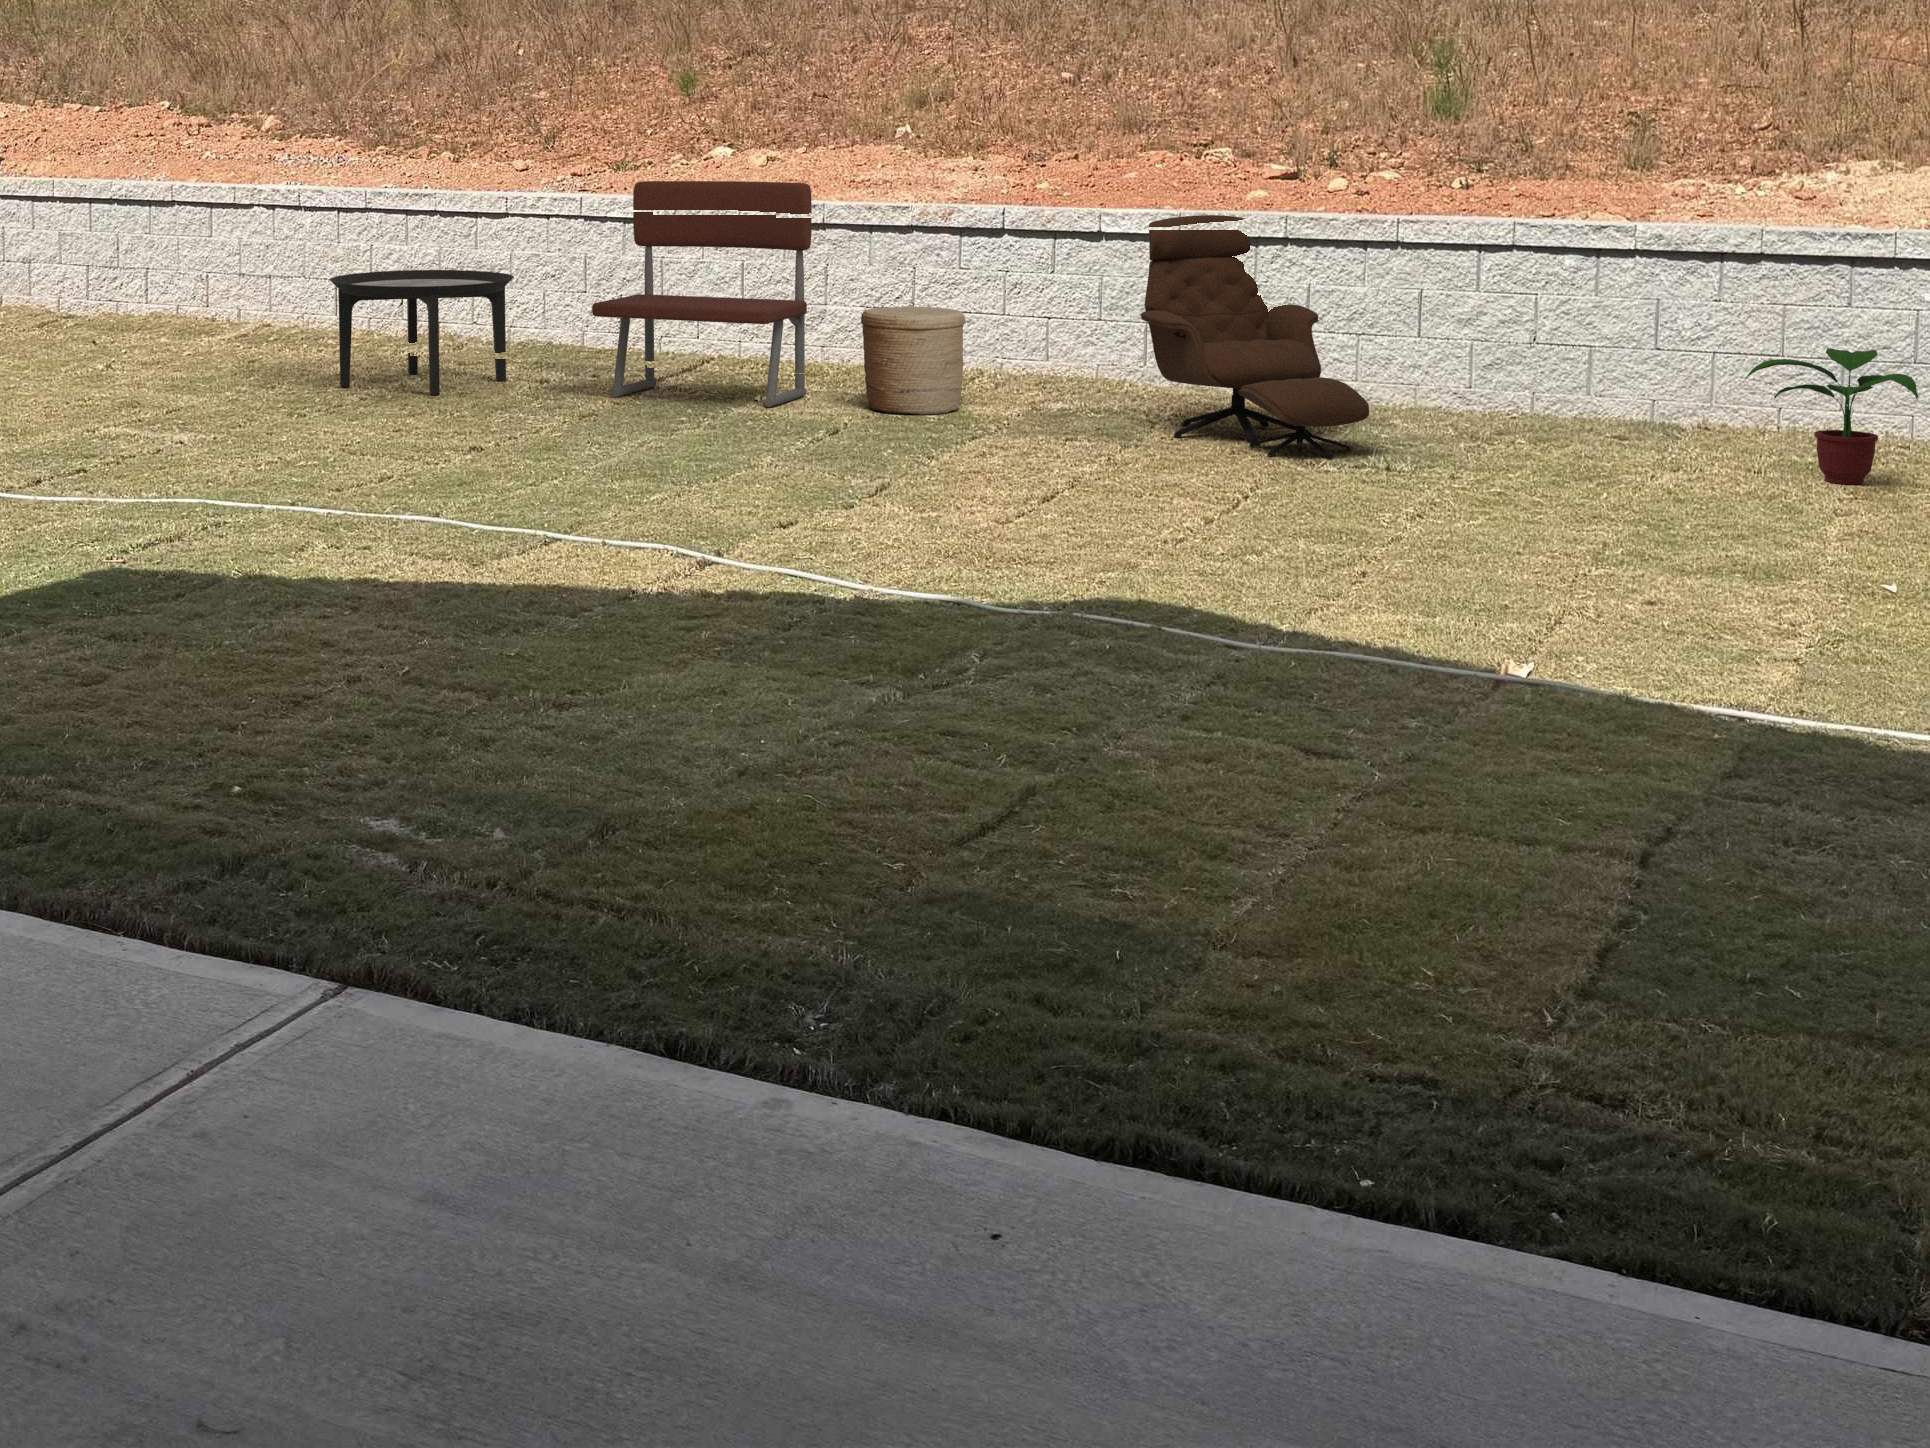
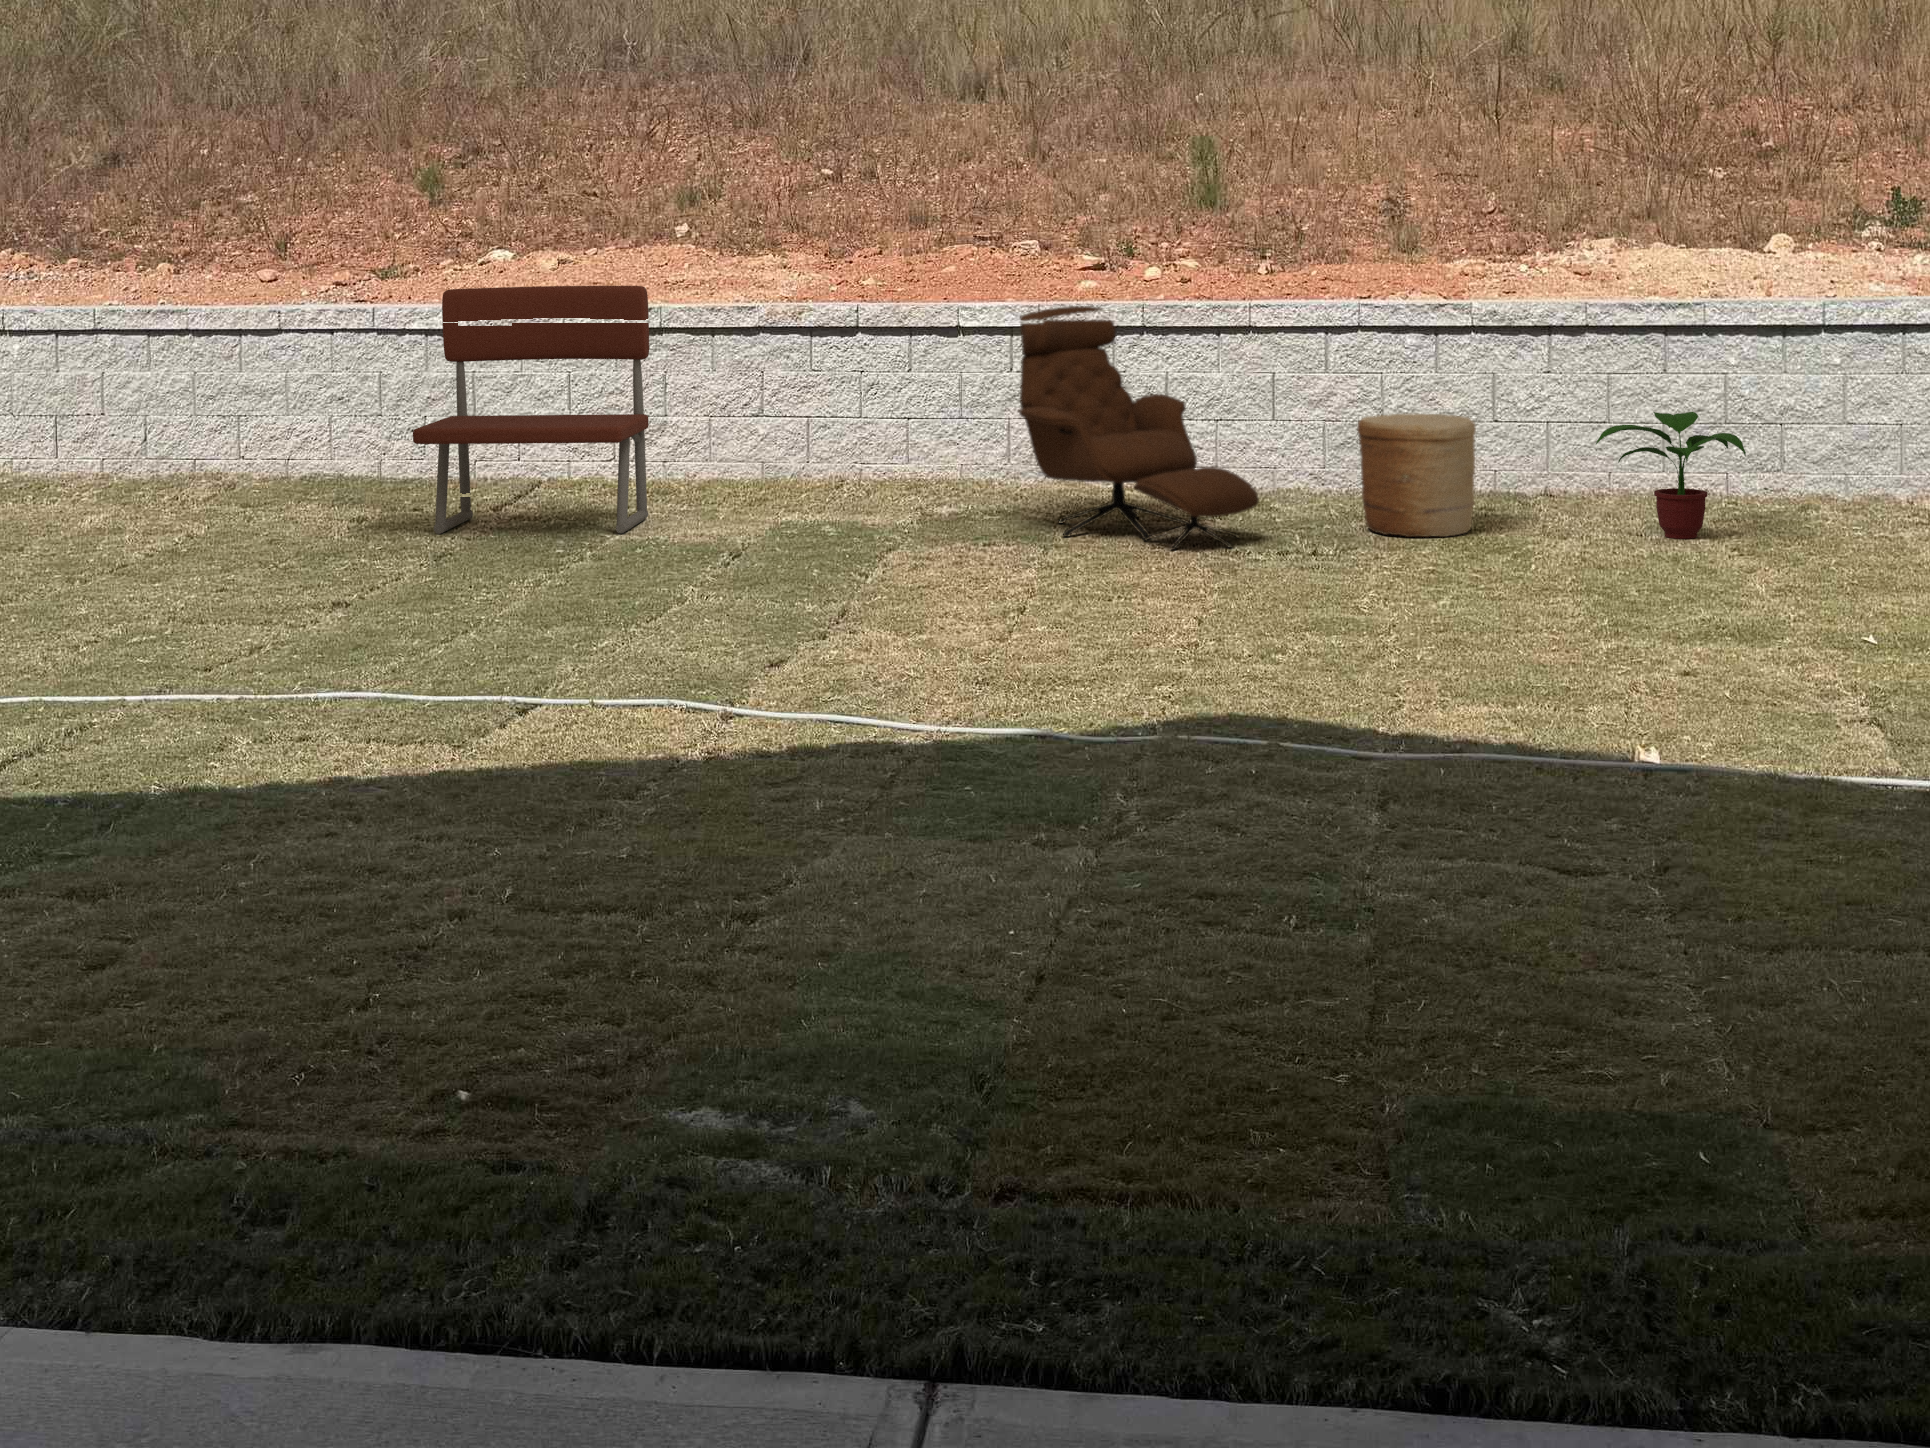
round table: present [330,270,514,395] -> none [79,398,301,546]
basket: present [861,307,965,414] -> present [1357,413,1476,537]

